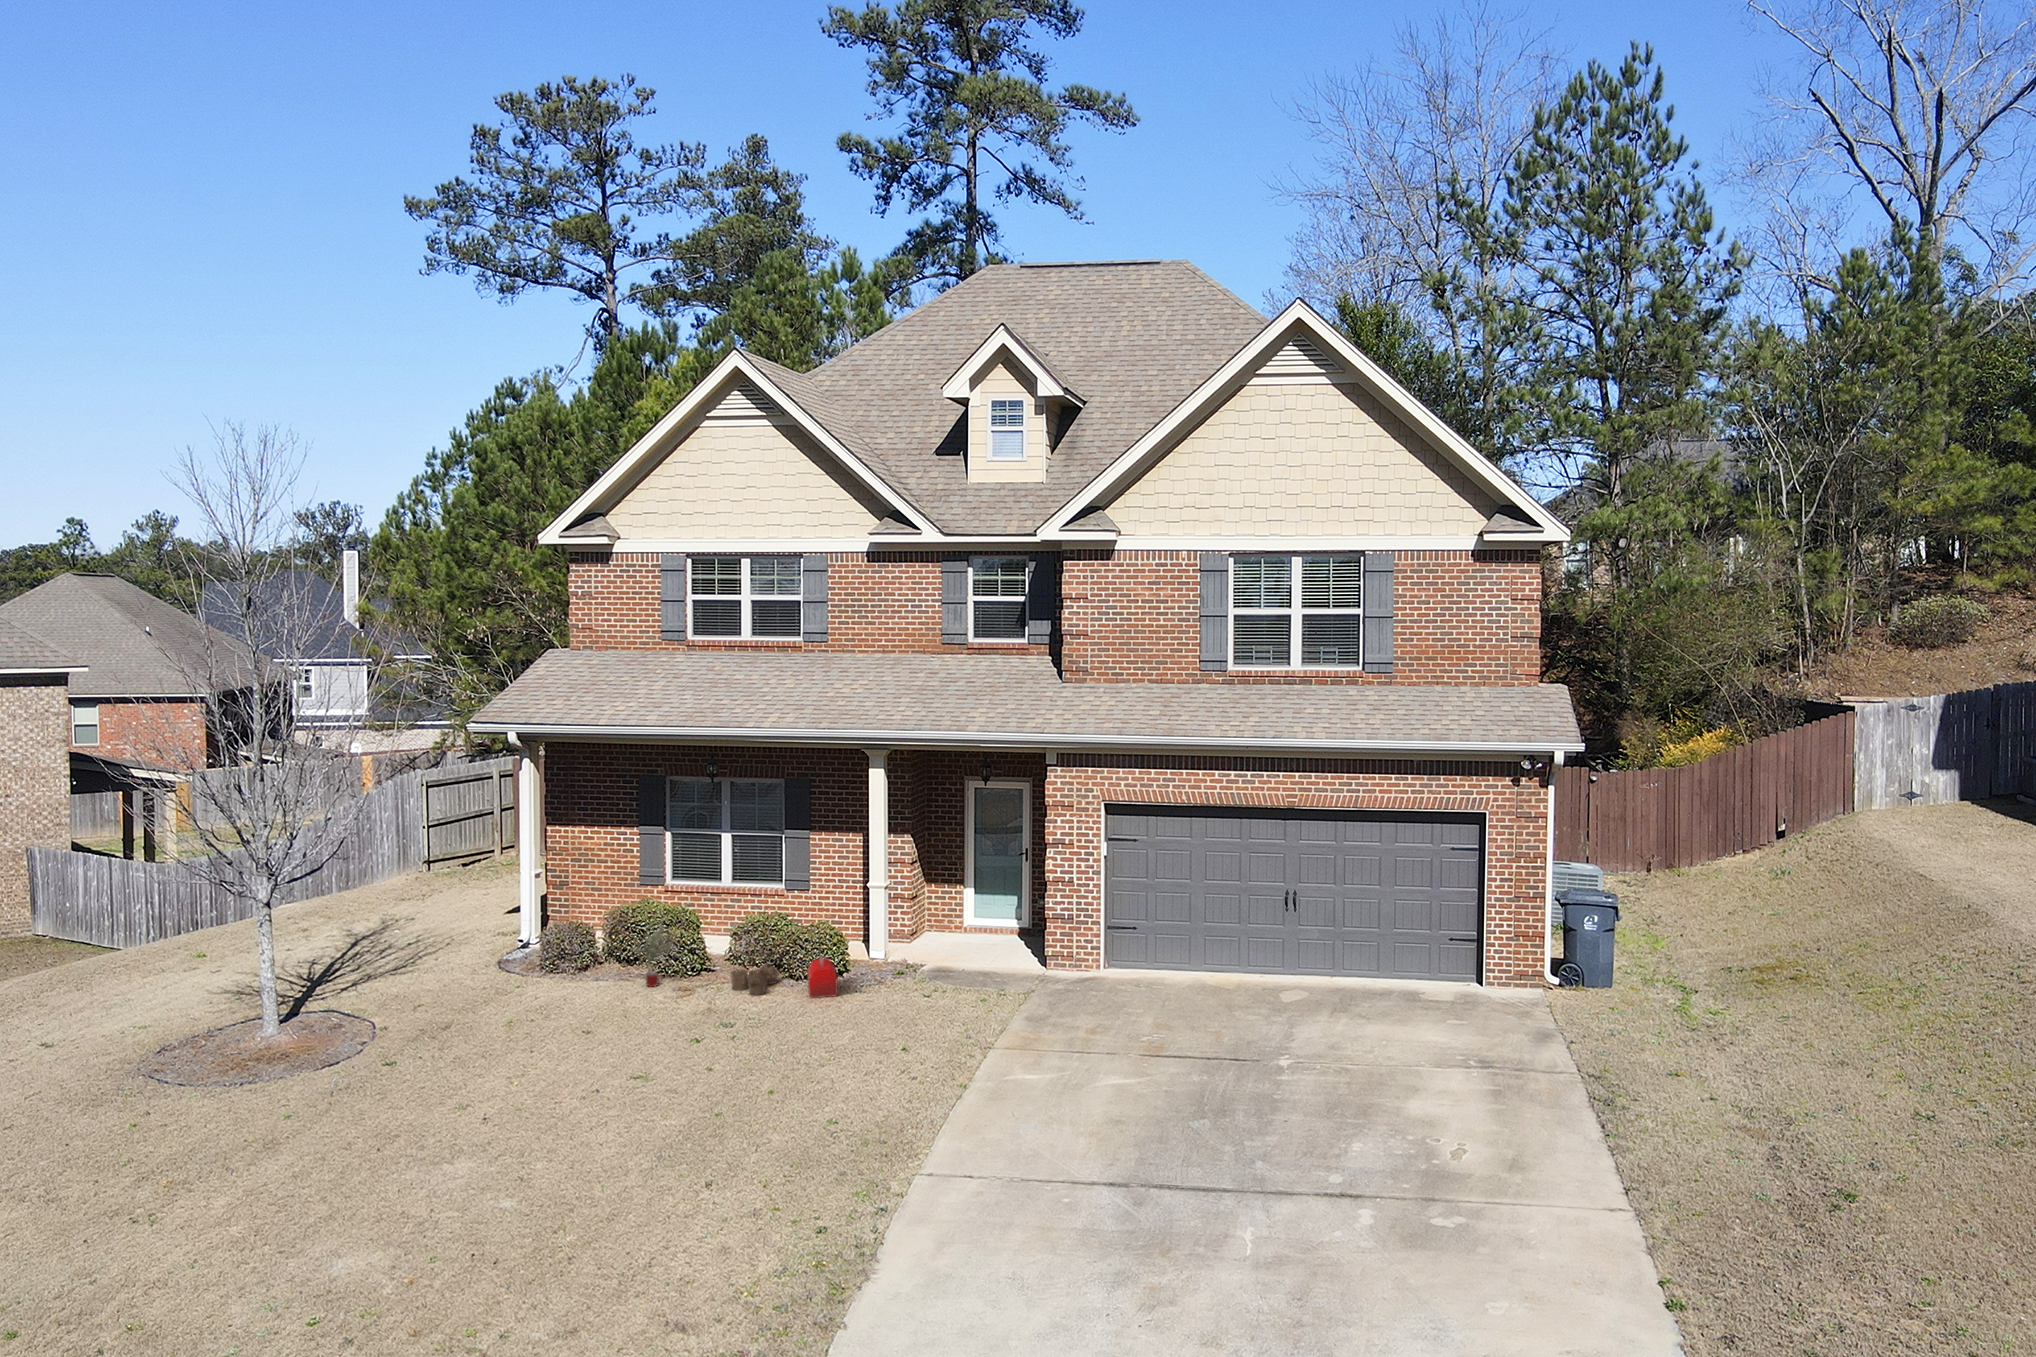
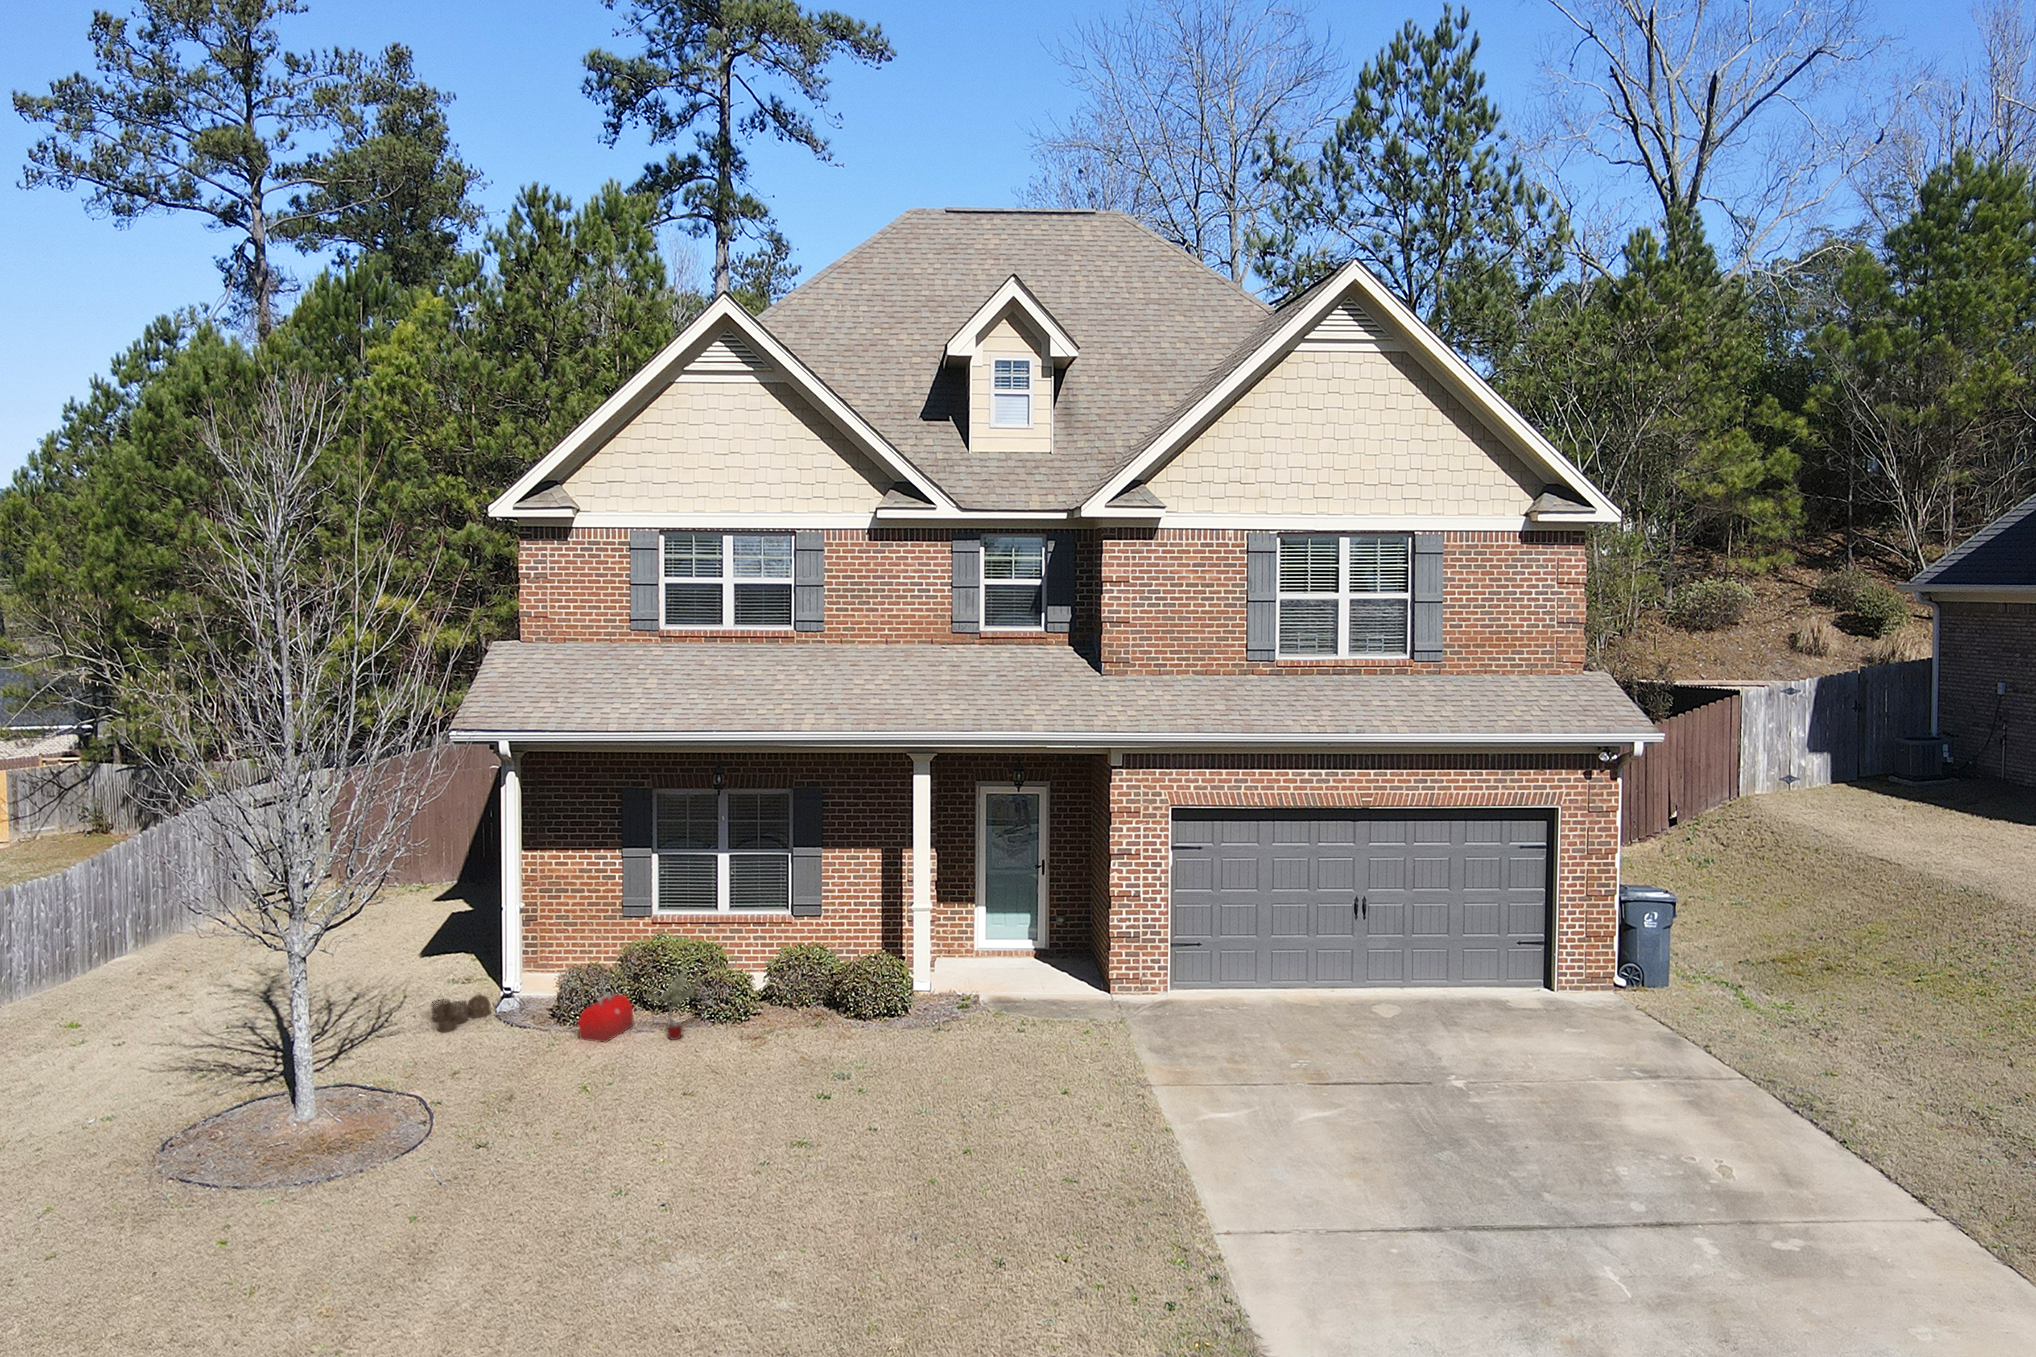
toolbox: present [807,958,838,998] -> present [578,994,633,1042]
woven basket: present [731,965,778,995] -> present [431,994,491,1032]

